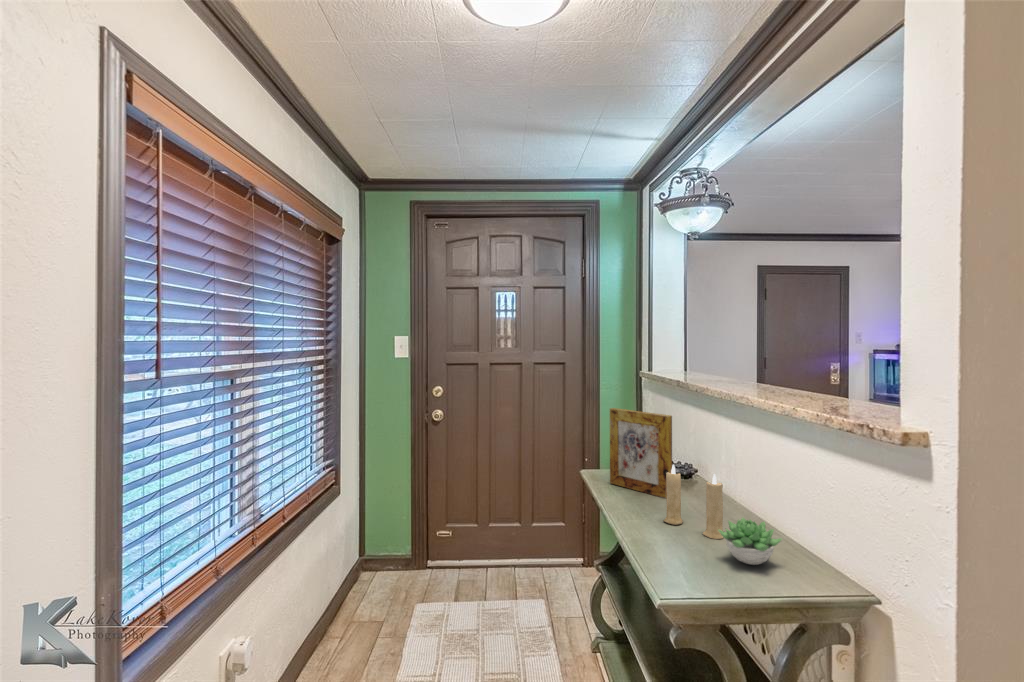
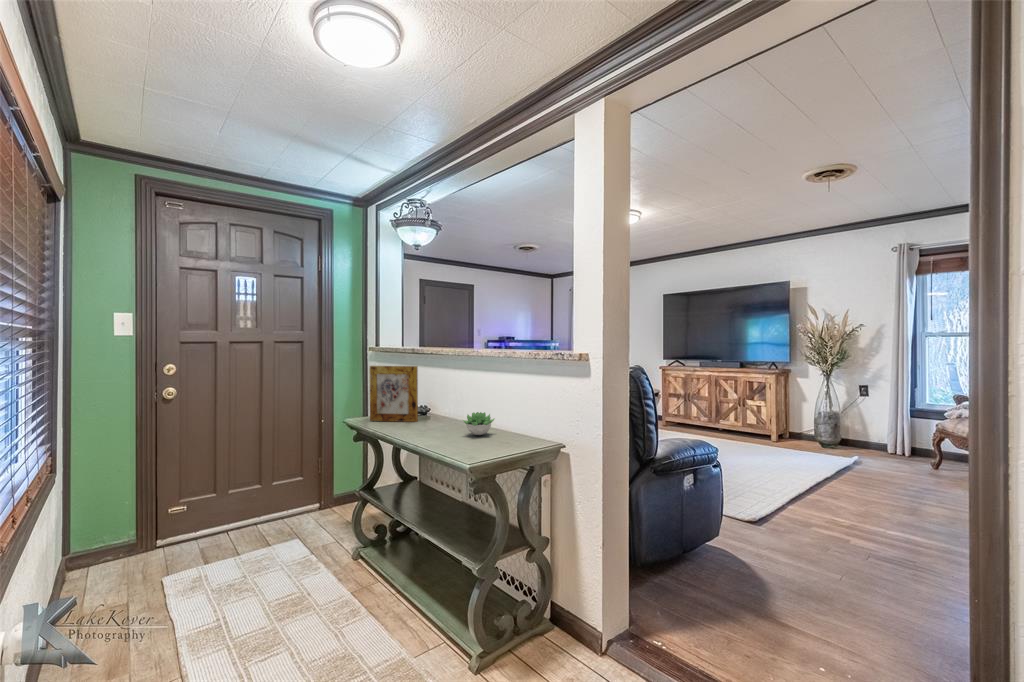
candle: present [664,465,724,539] -> none [421,391,460,431]

